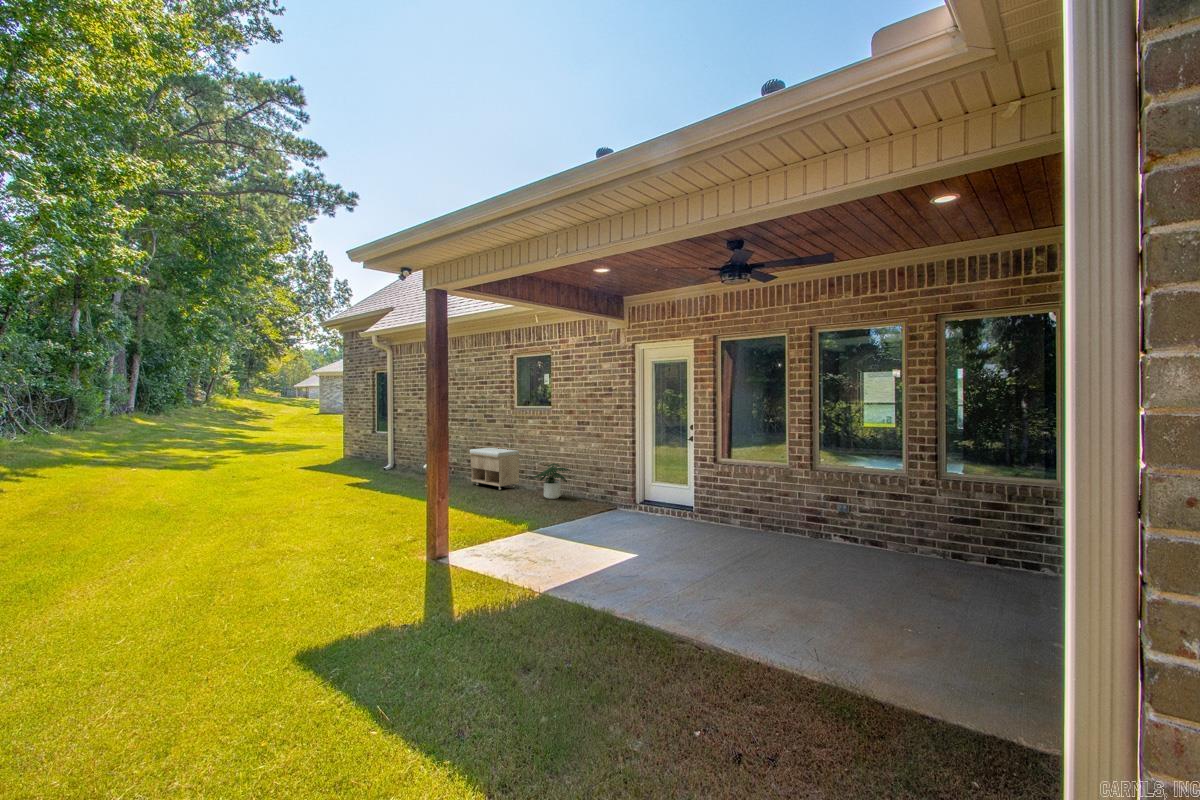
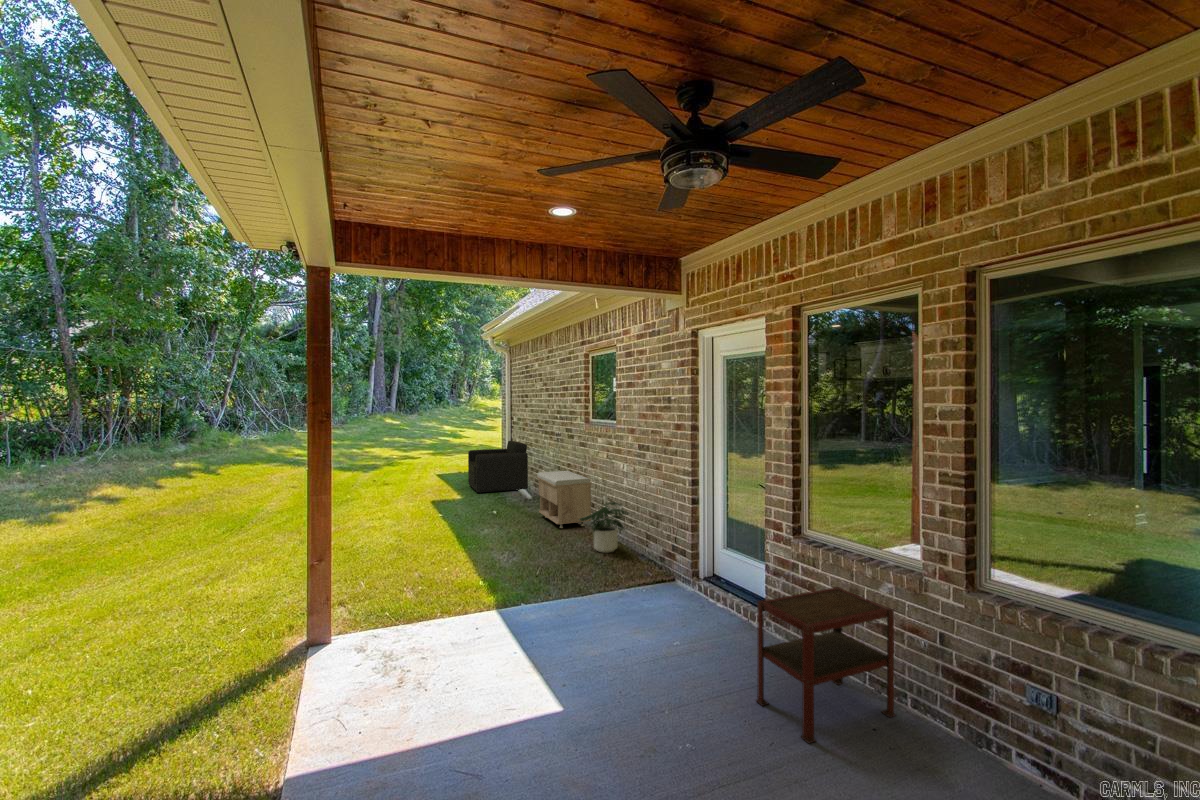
armchair: none [367,429,430,474] -> present [468,441,528,493]
side table: none [719,483,779,550] -> present [756,587,896,743]

